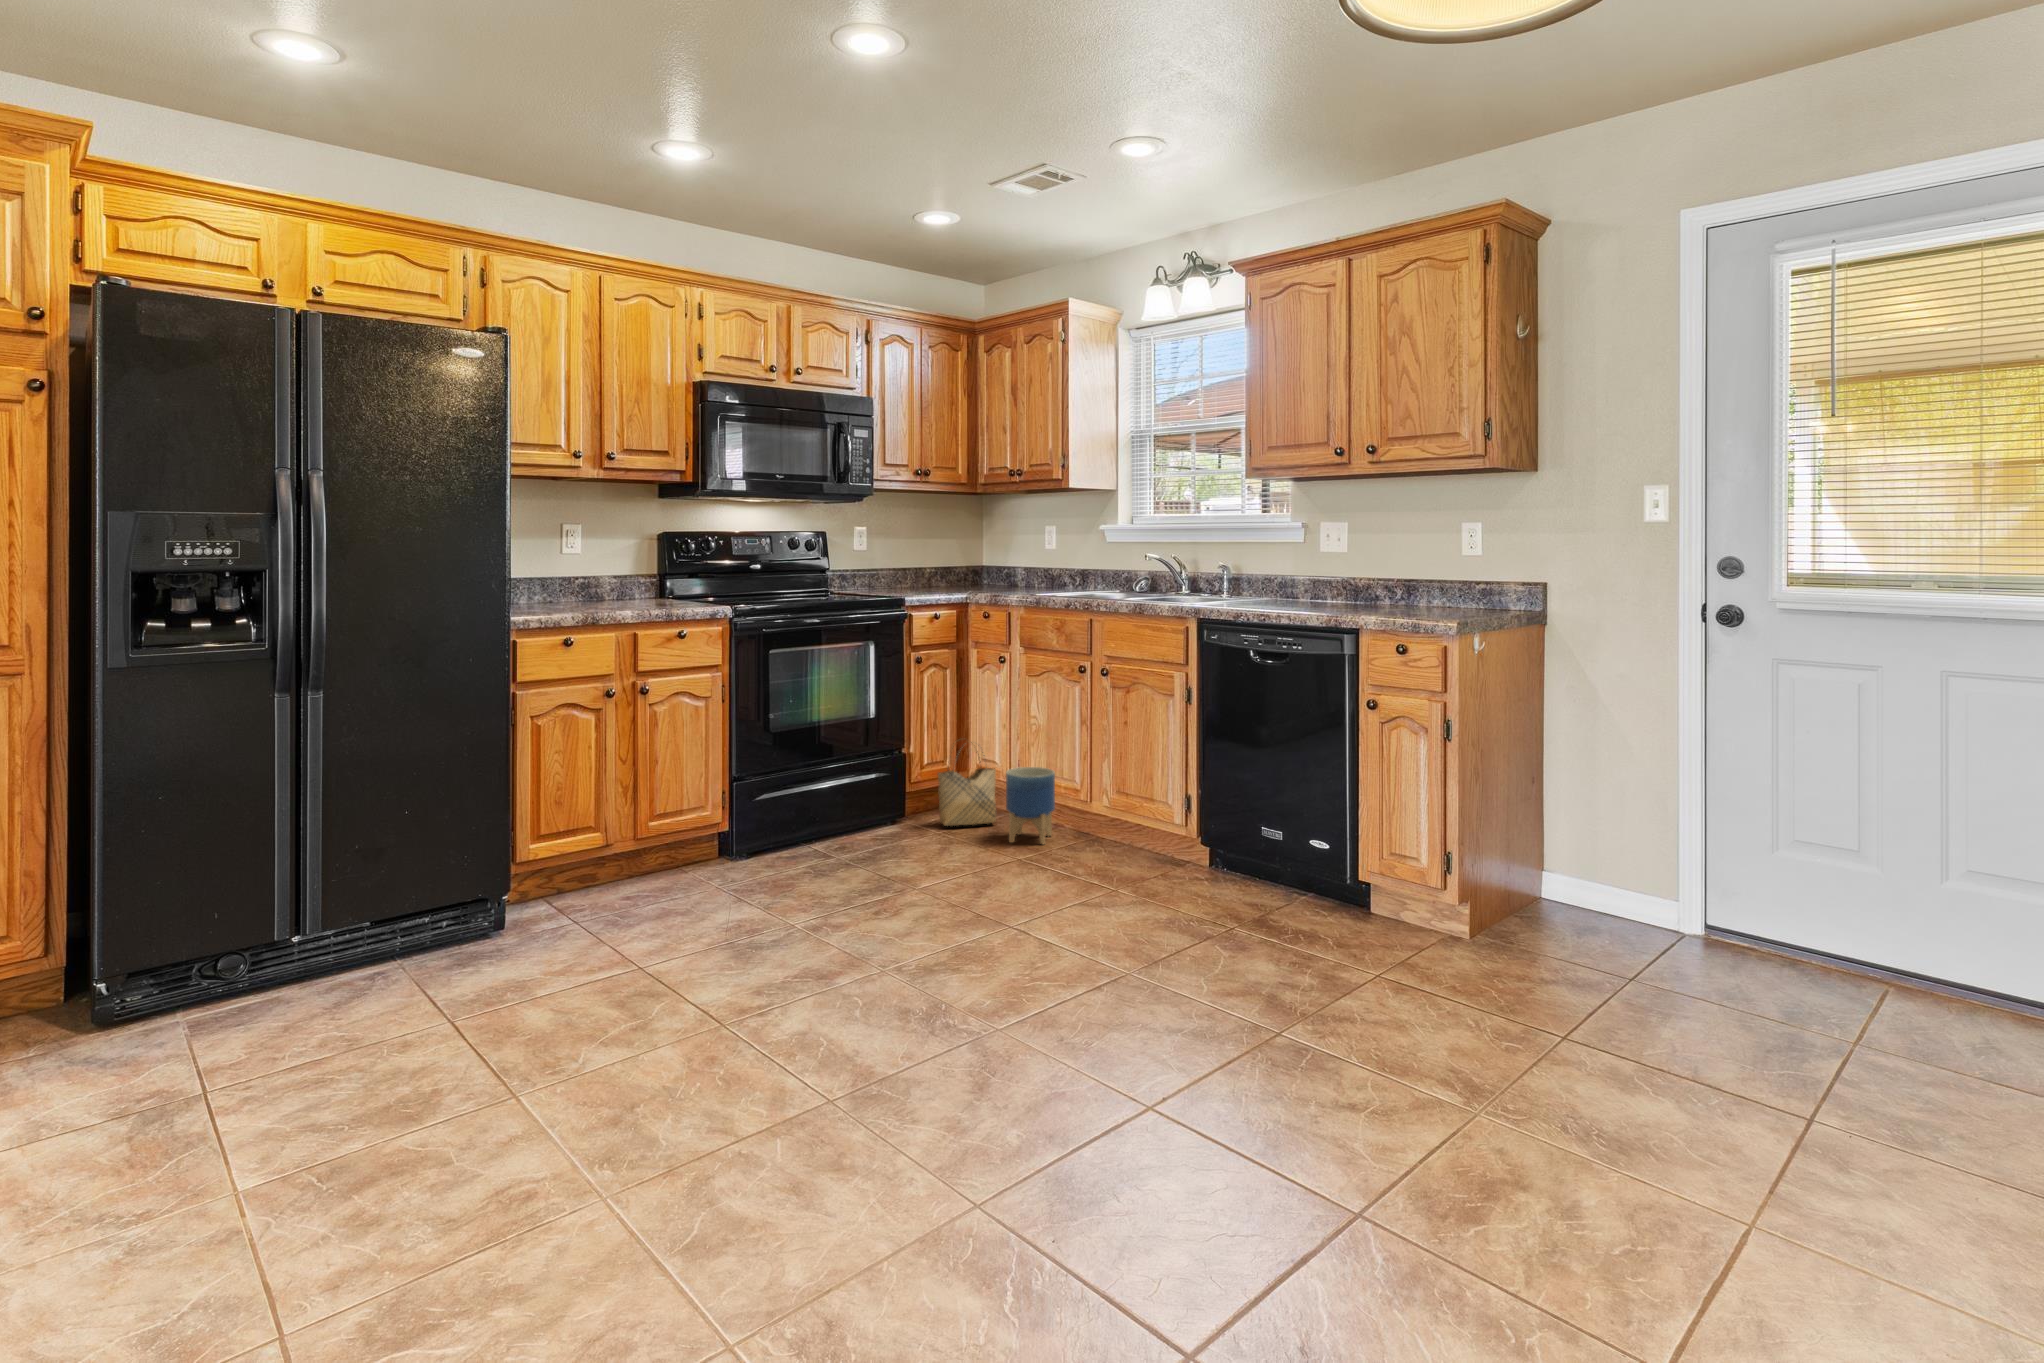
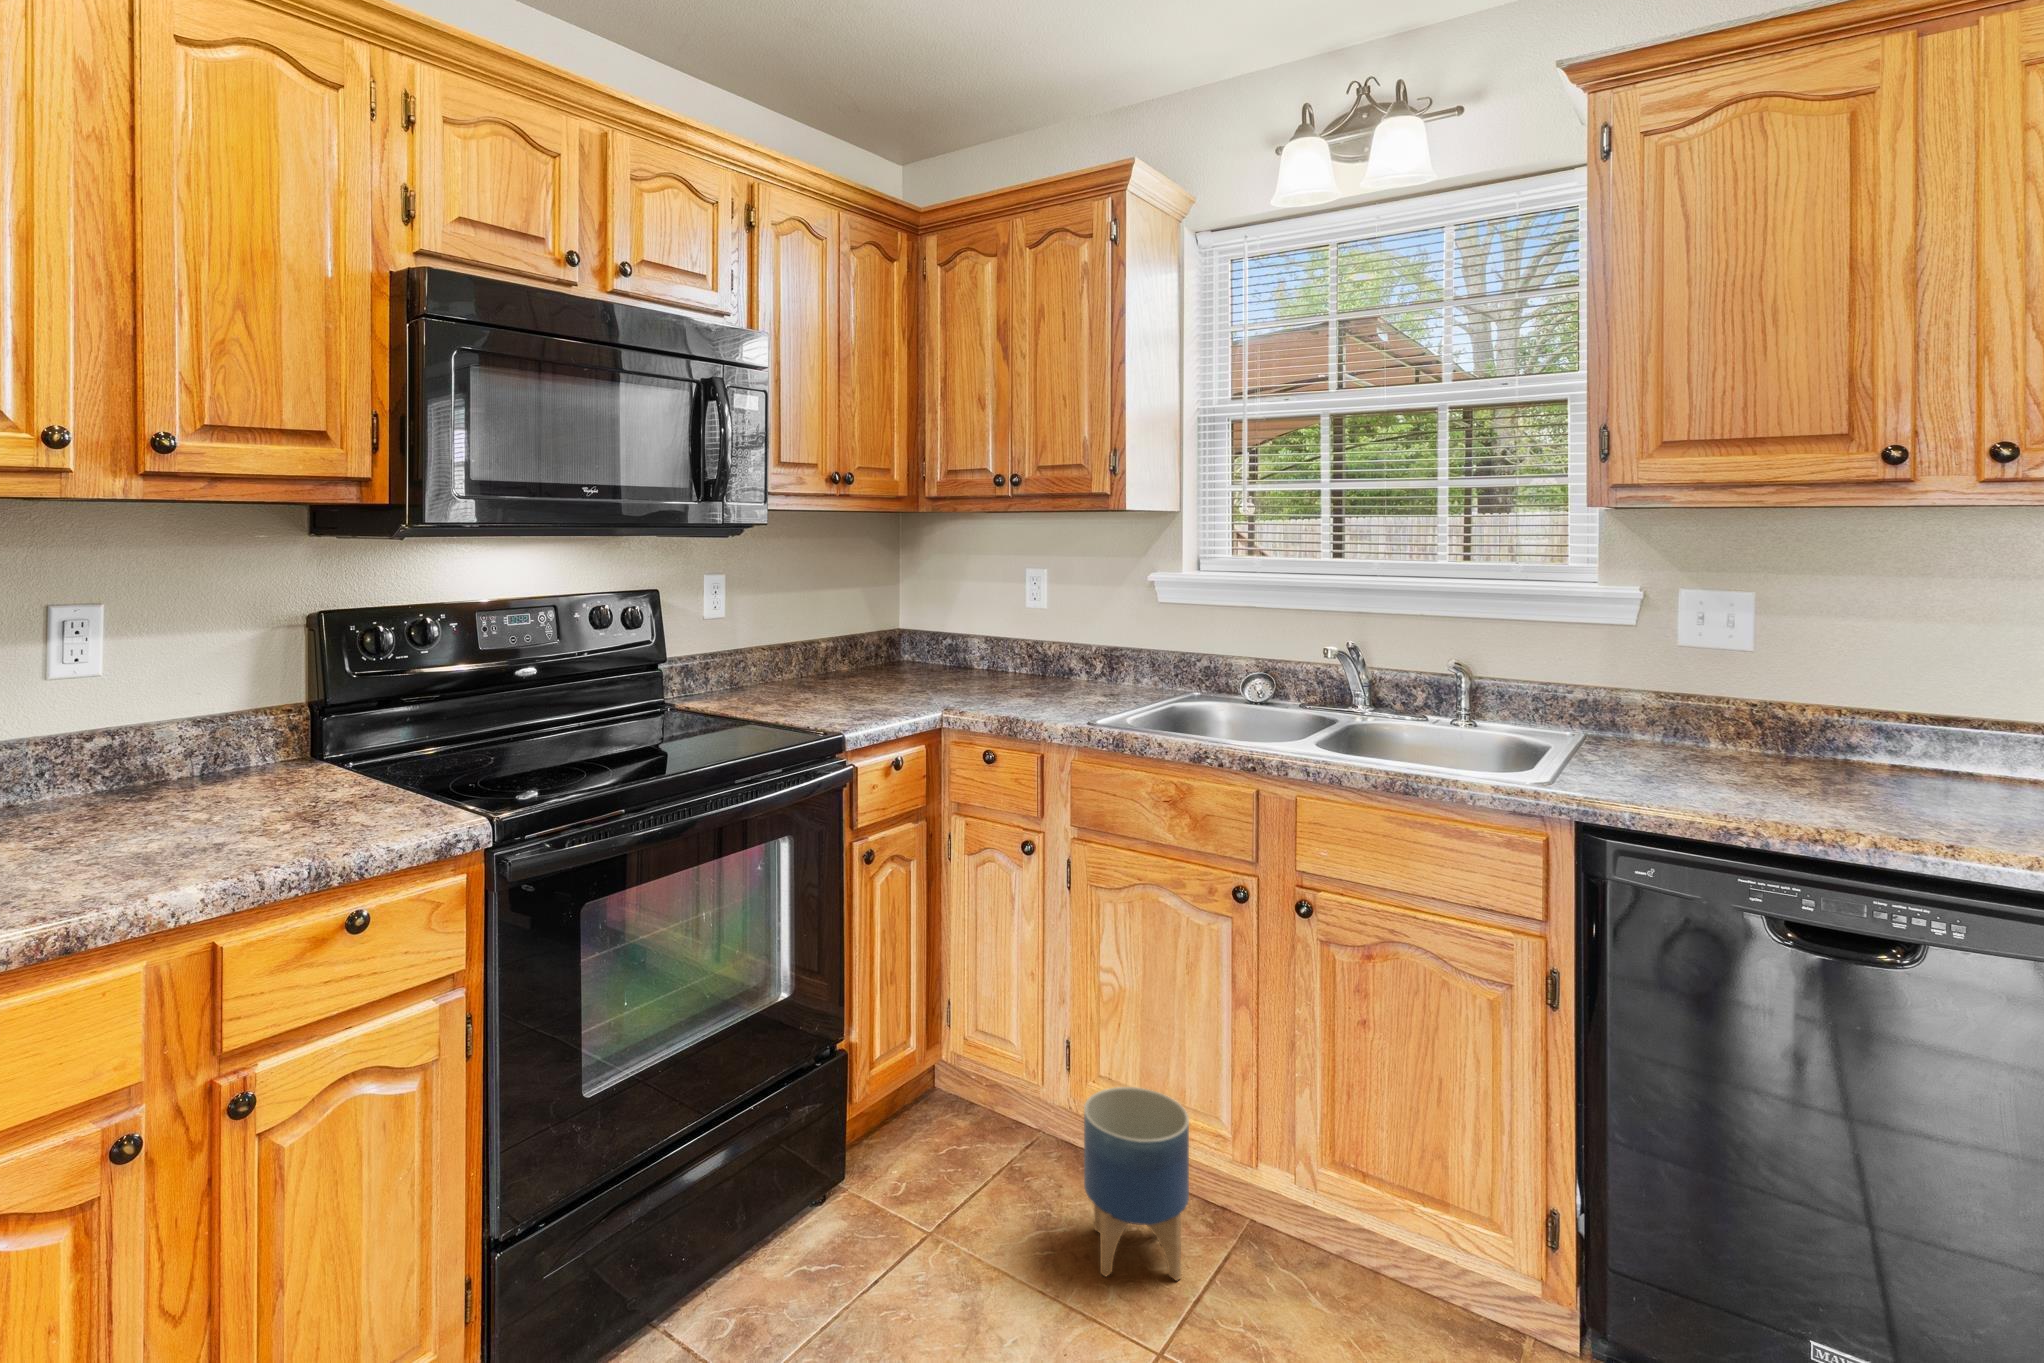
woven basket: present [937,738,996,826] -> none [918,1009,1033,1212]

